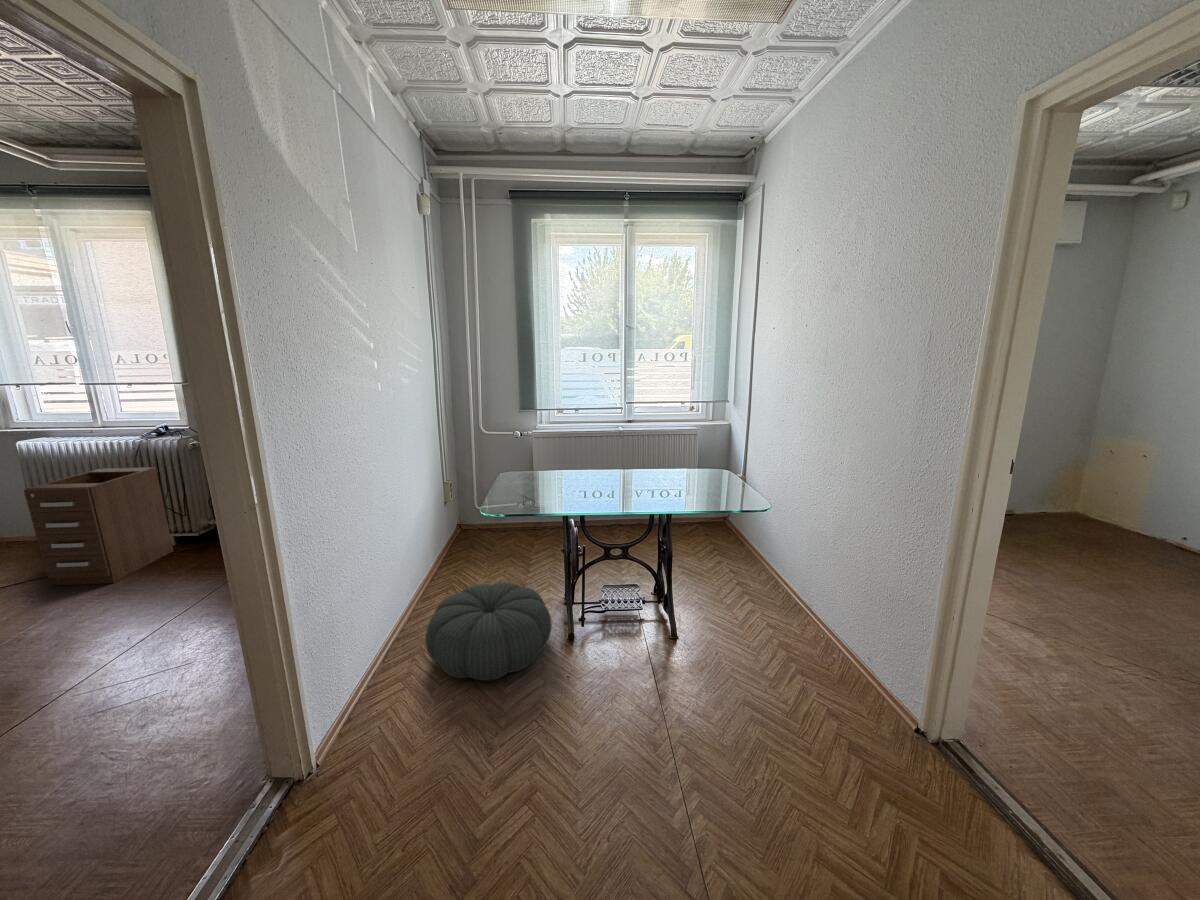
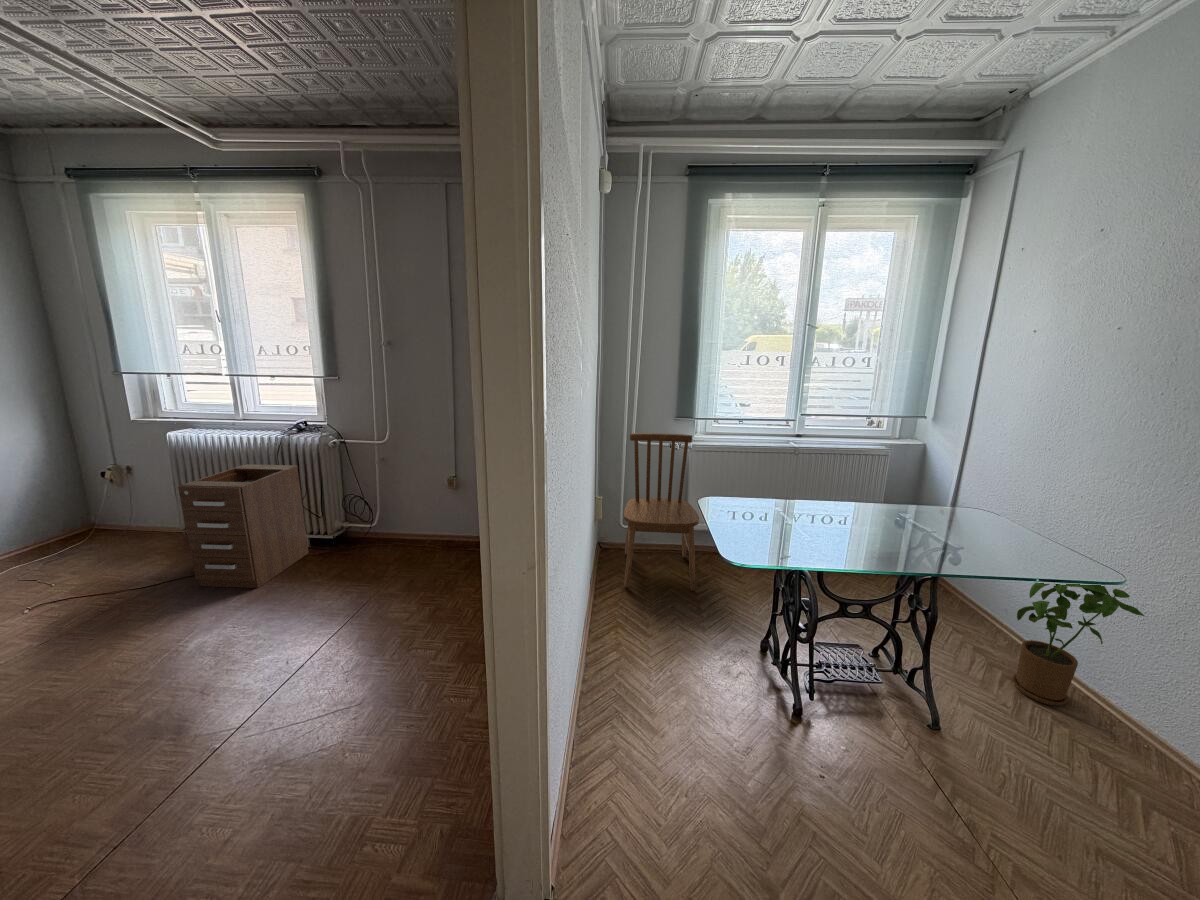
dining chair: none [467,424,538,560] -> present [624,433,699,591]
house plant: none [749,516,817,618] -> present [1012,582,1144,706]
pouf: present [426,582,552,680] -> none [632,632,784,773]

